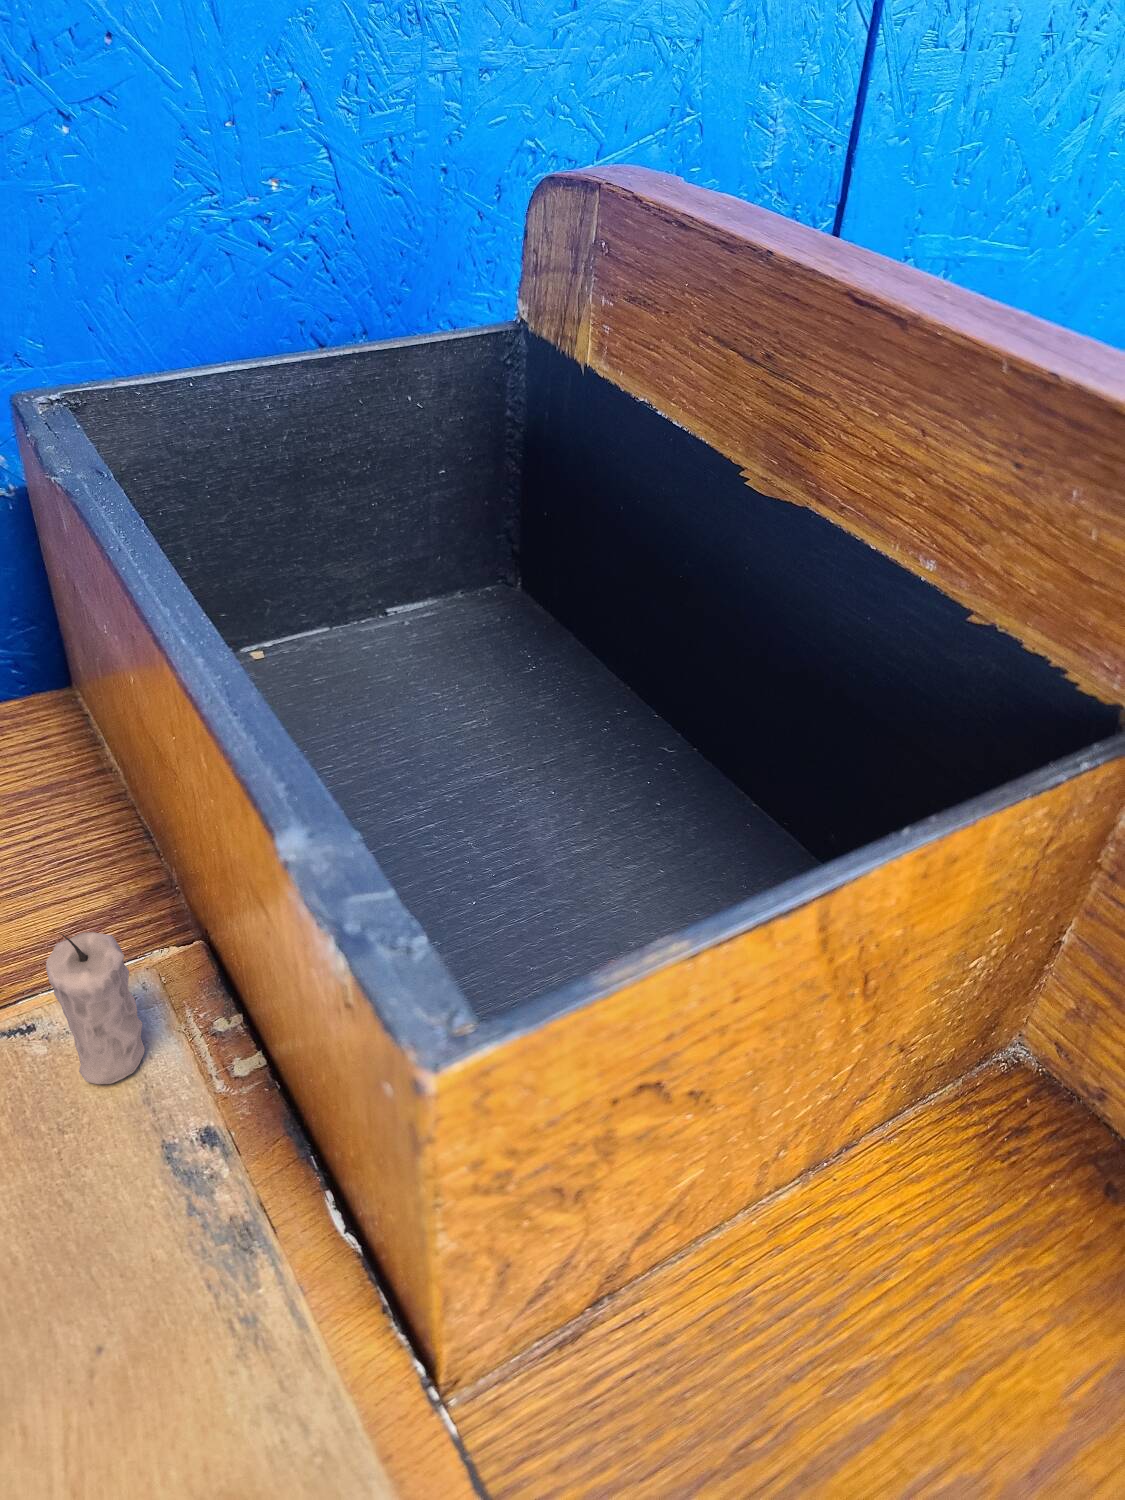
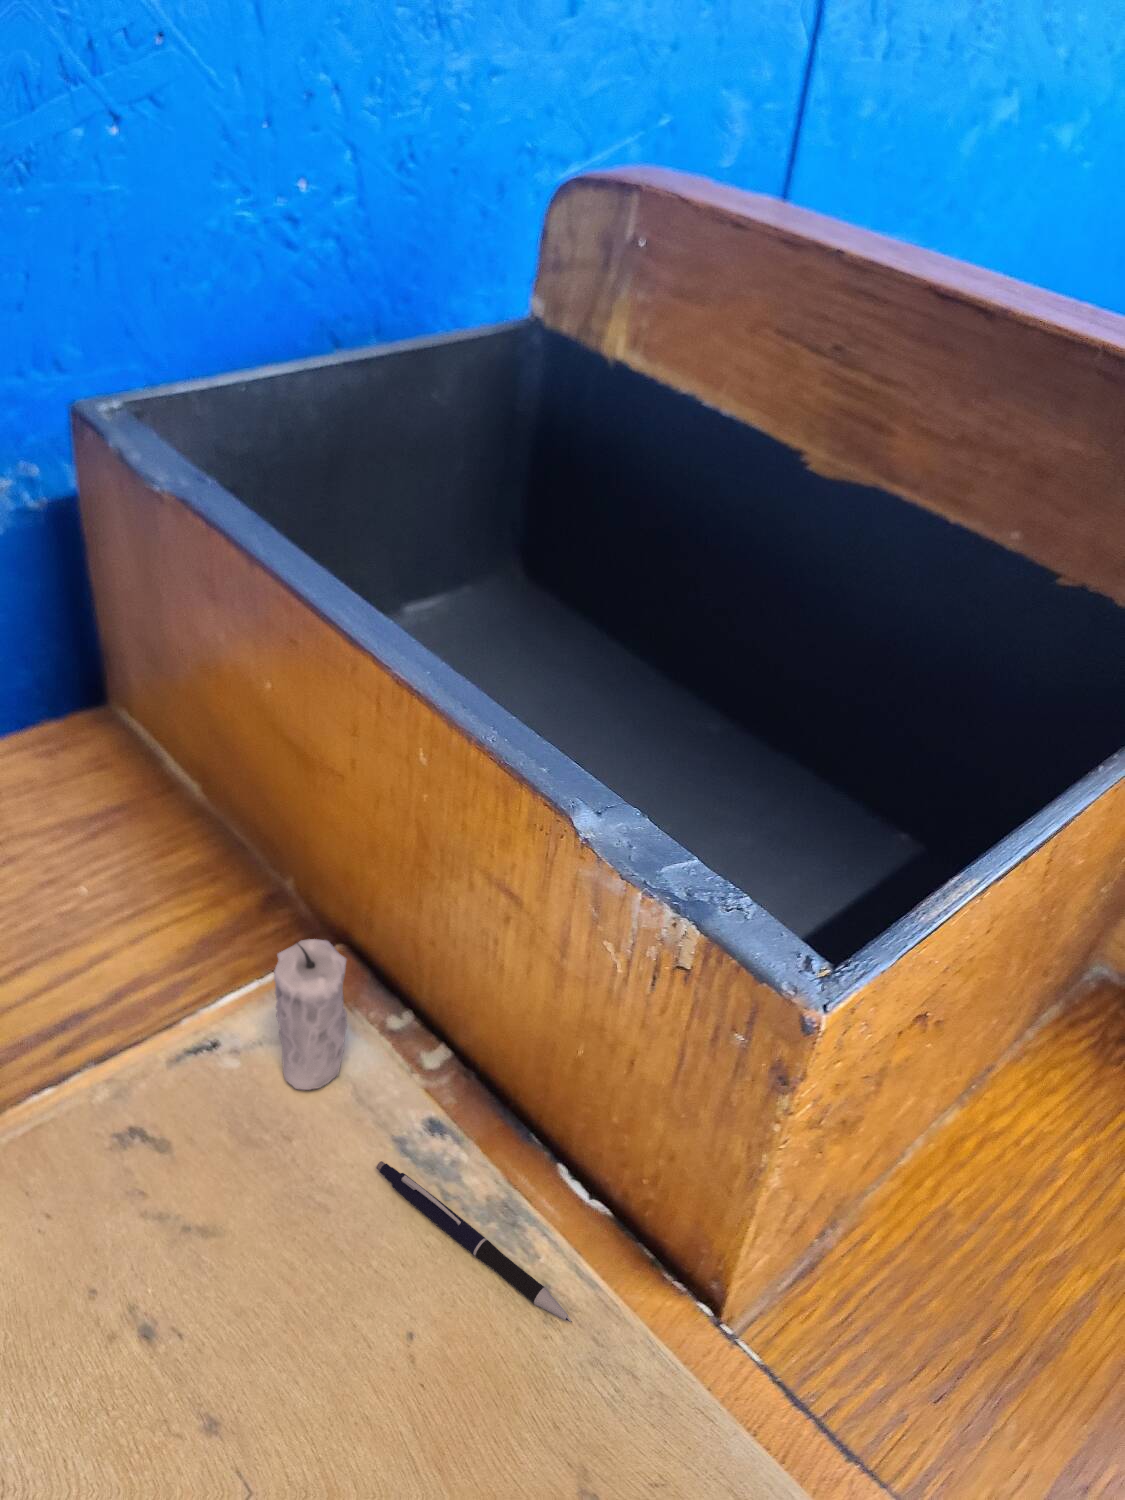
pen: none [130,1165,265,1361] -> present [376,1161,572,1322]

